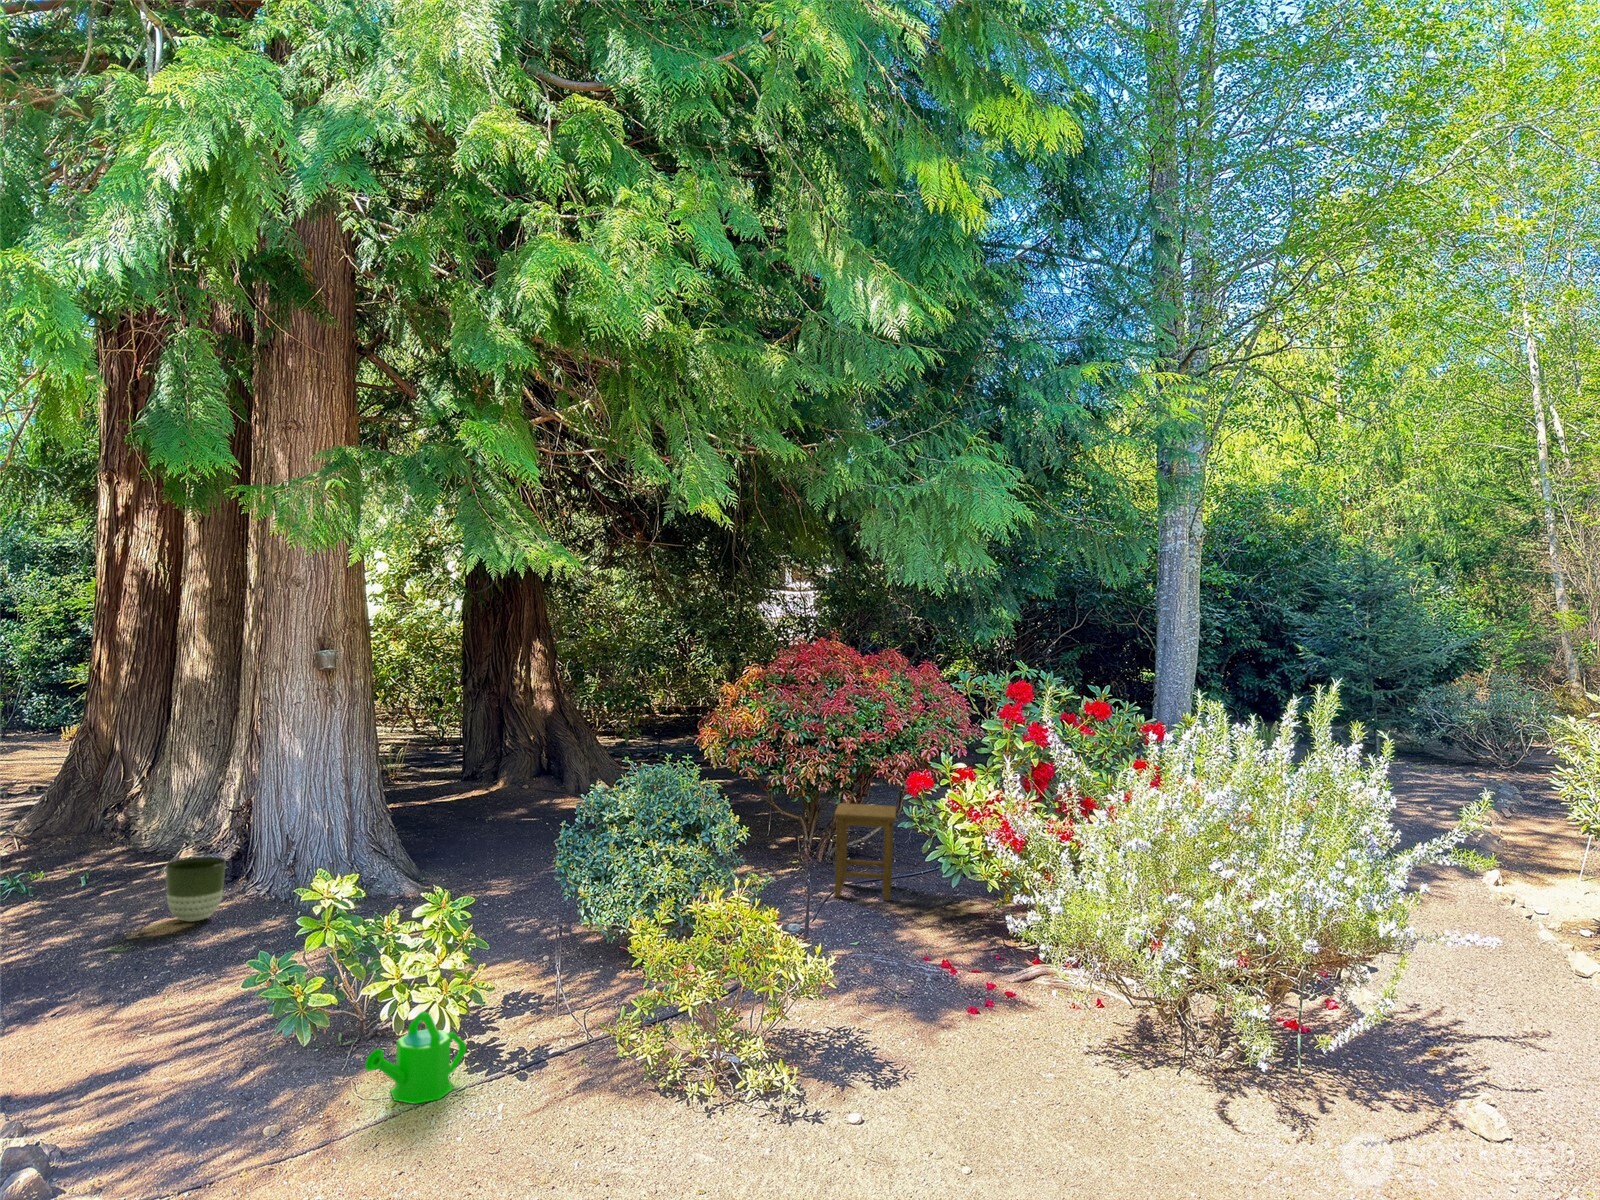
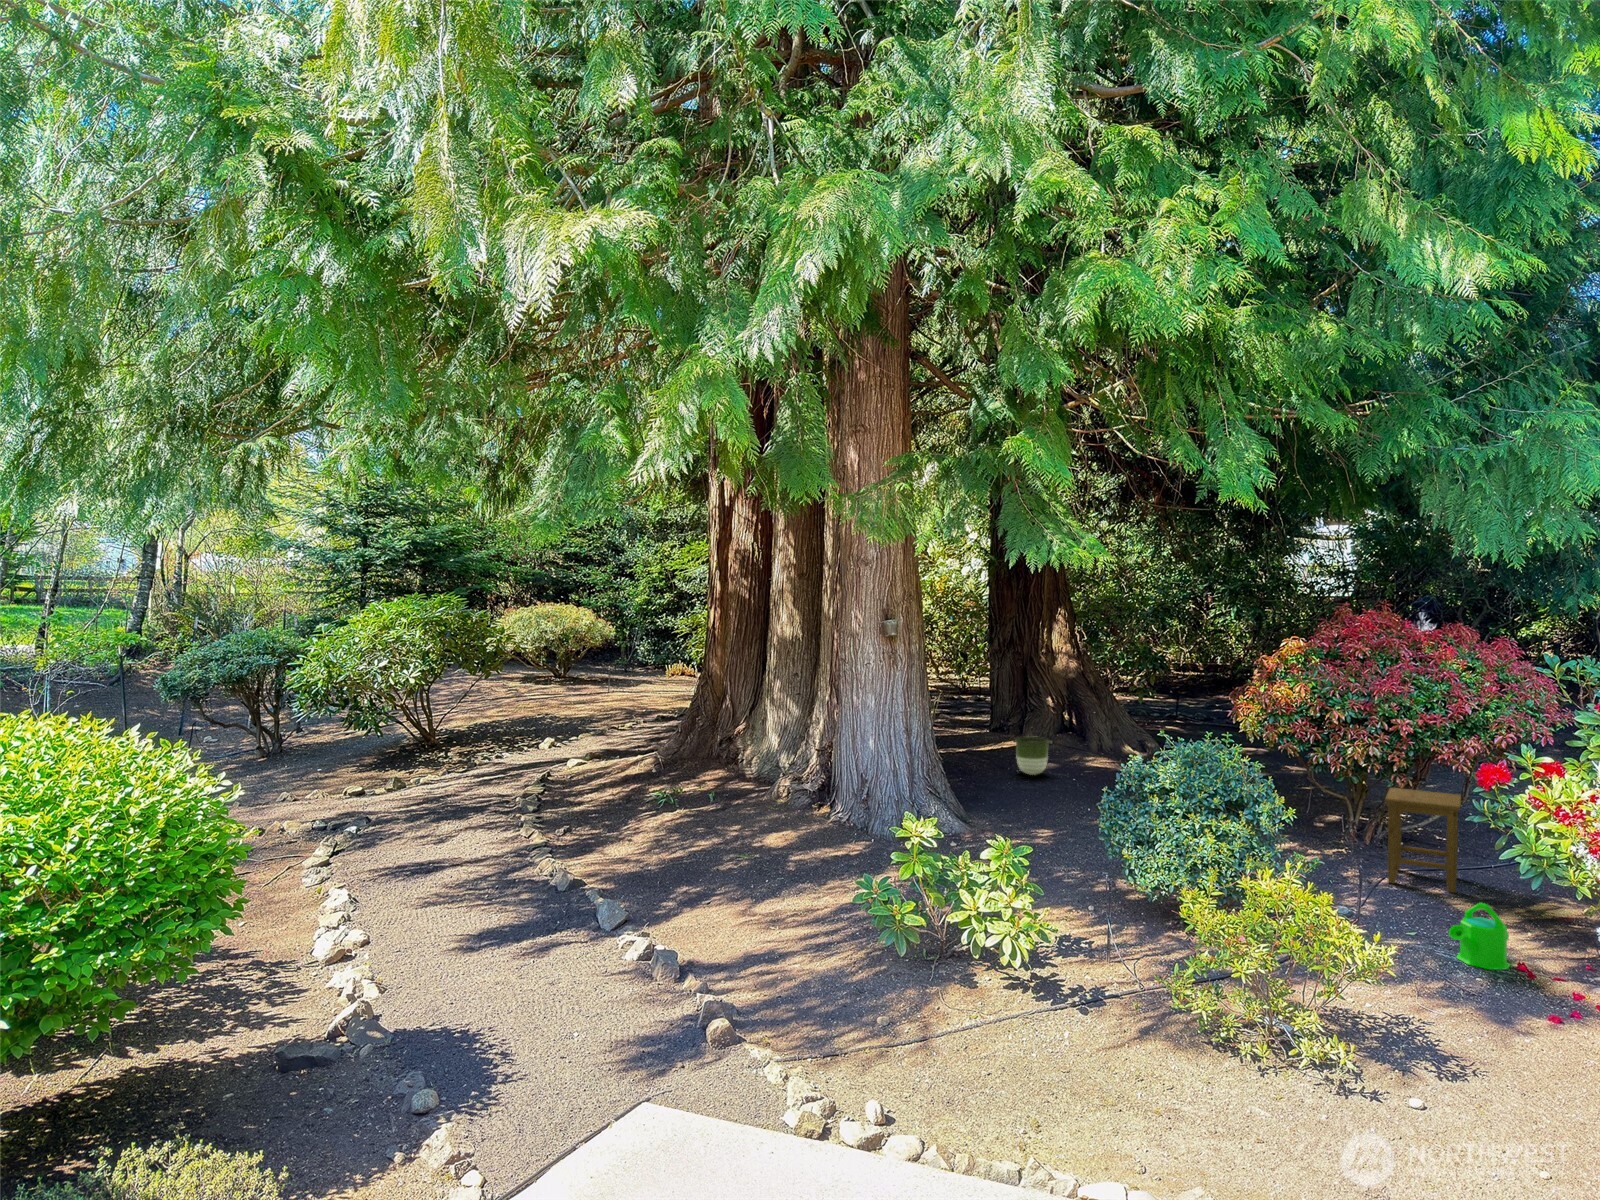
planter: present [166,857,226,922] -> present [1016,736,1048,775]
watering can: present [365,1011,466,1104] -> present [1449,903,1510,970]

